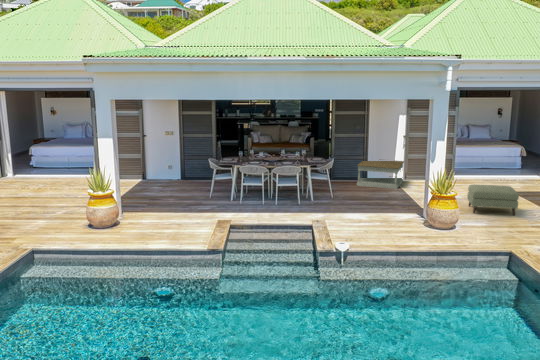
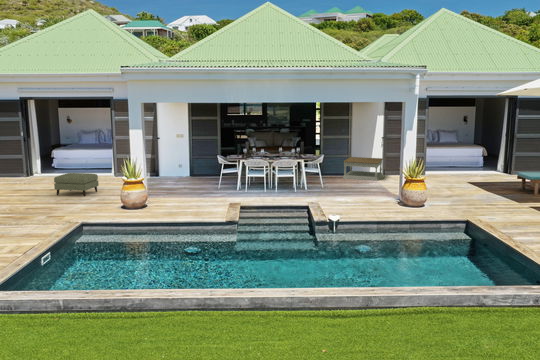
ottoman: present [467,184,519,215] -> present [54,173,99,196]

